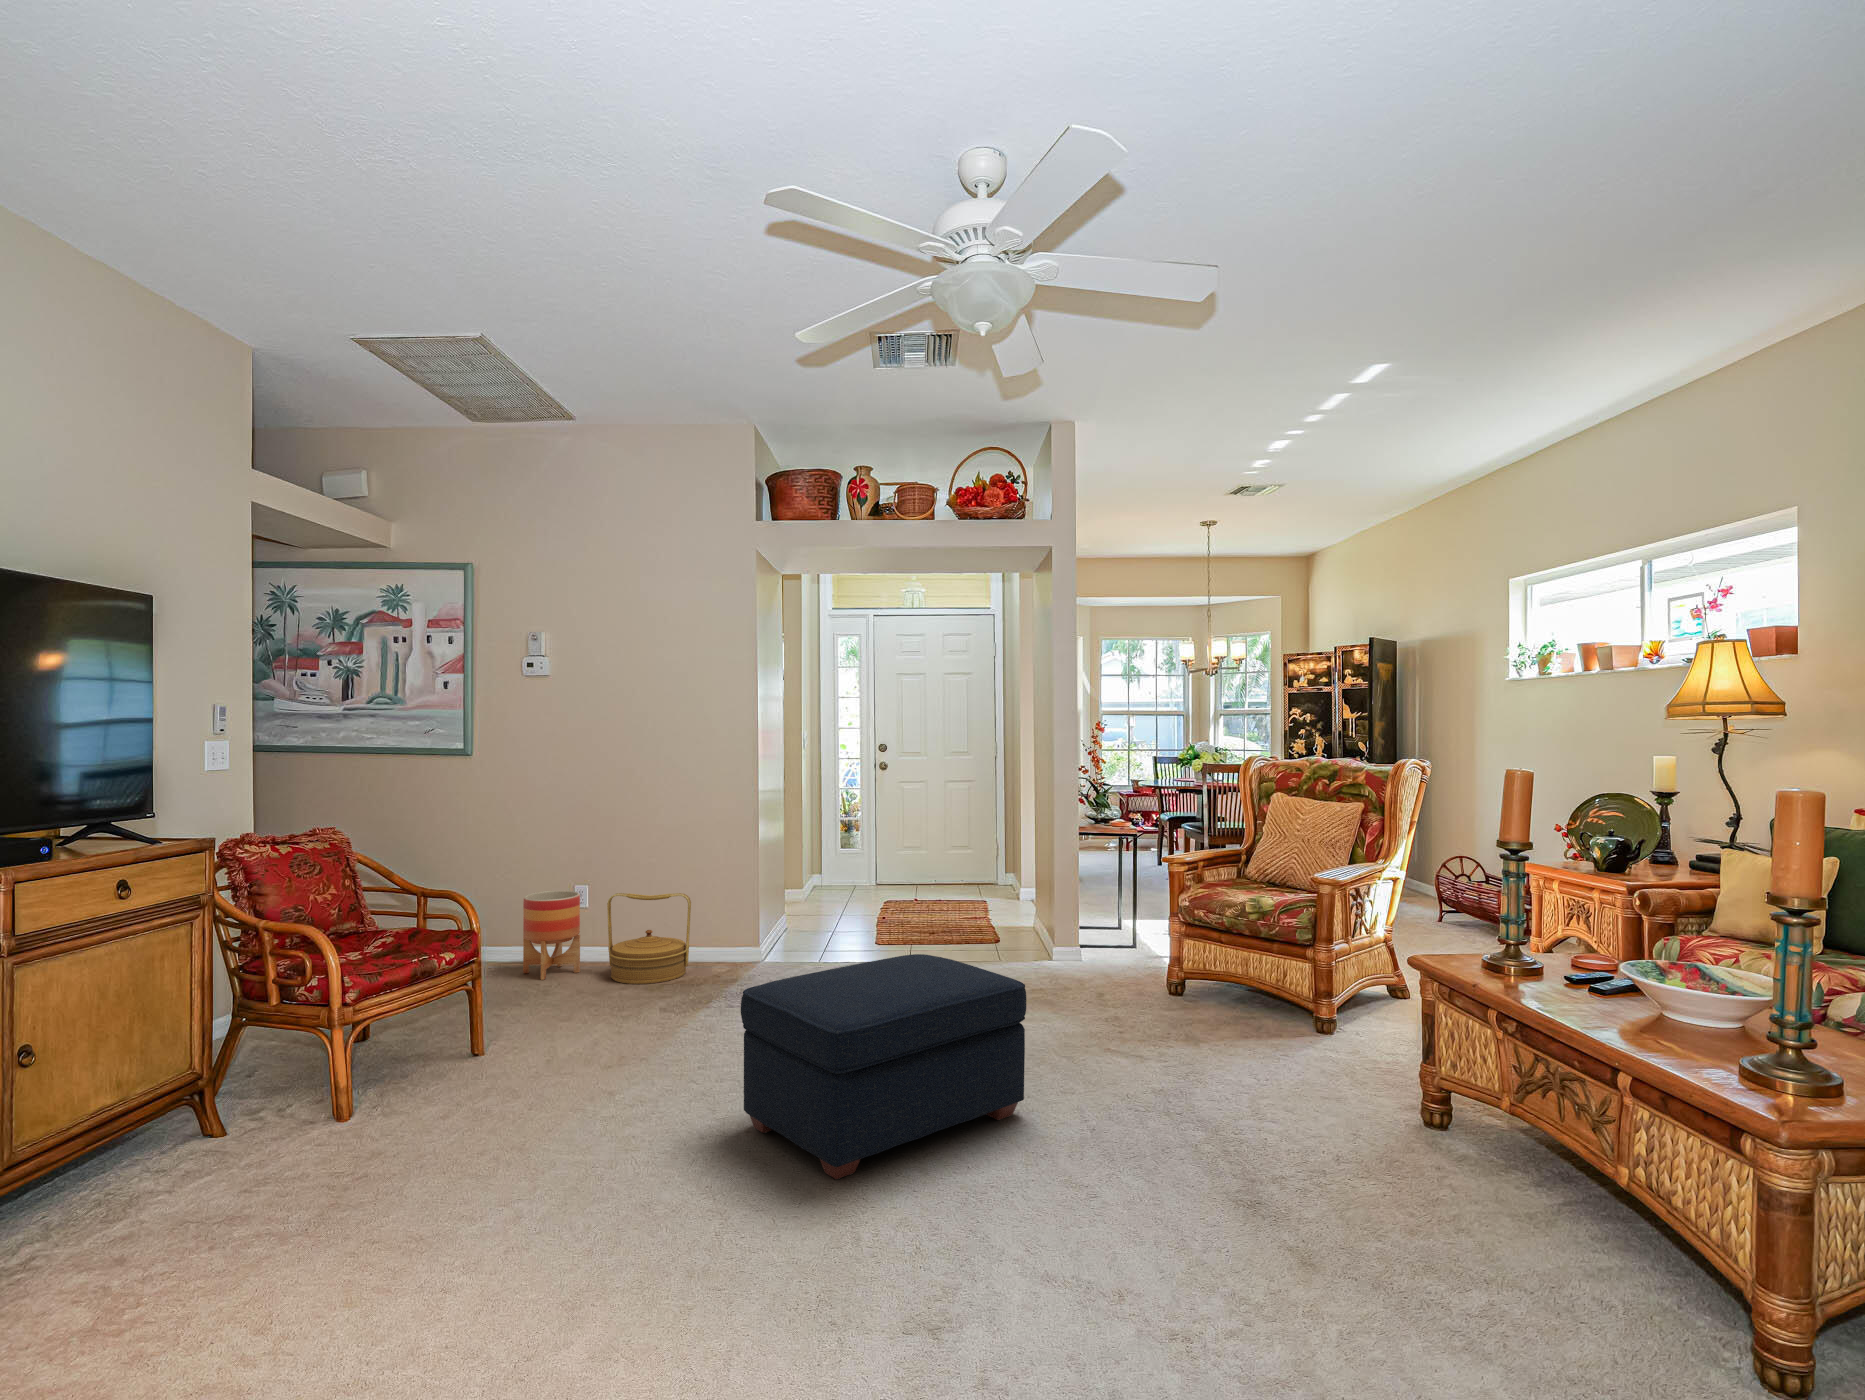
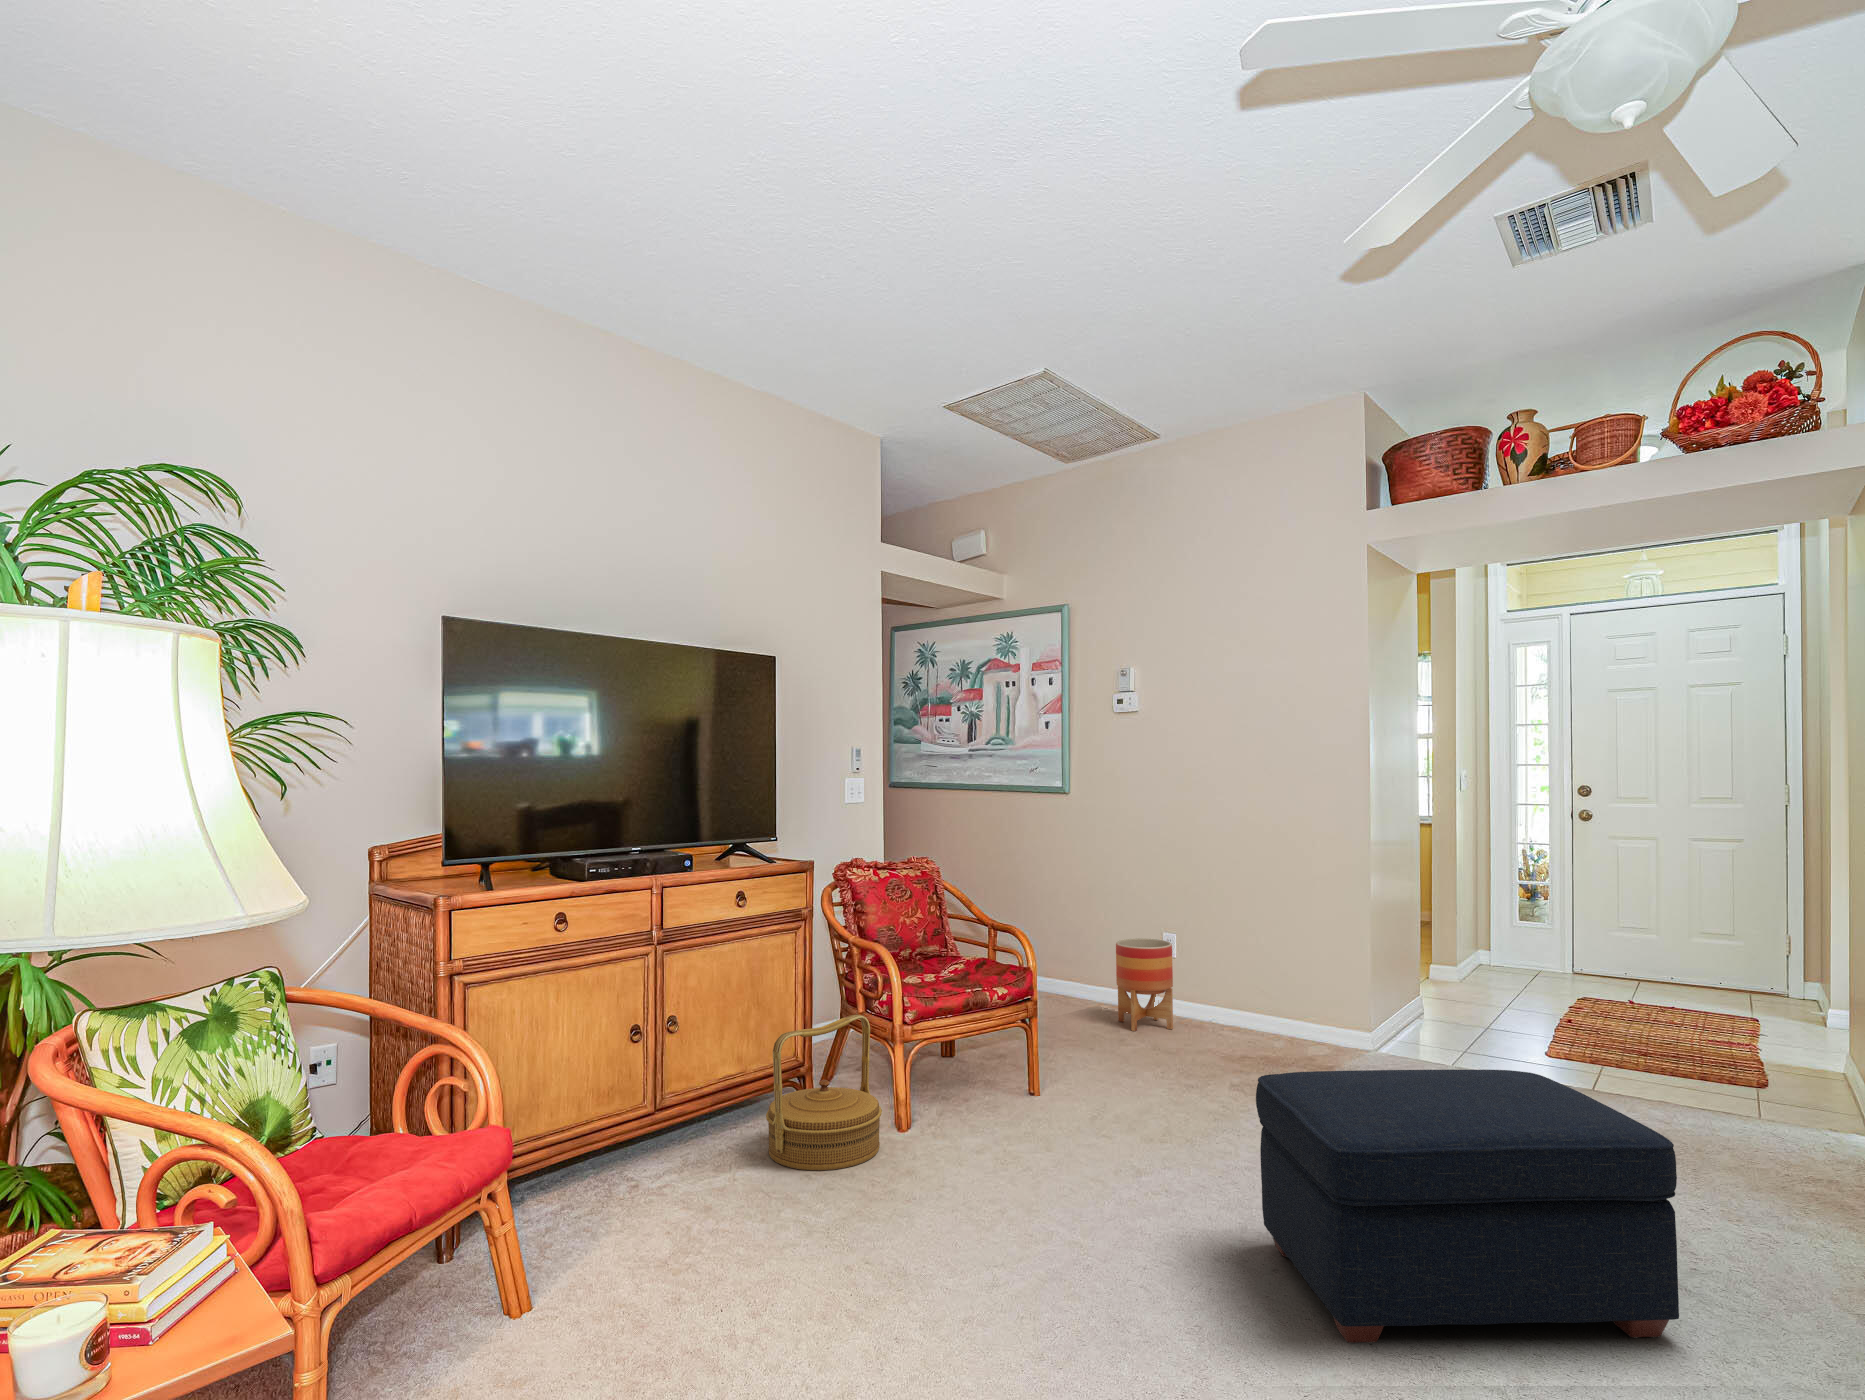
woven basket: present [607,893,691,984] -> present [766,1014,882,1171]

